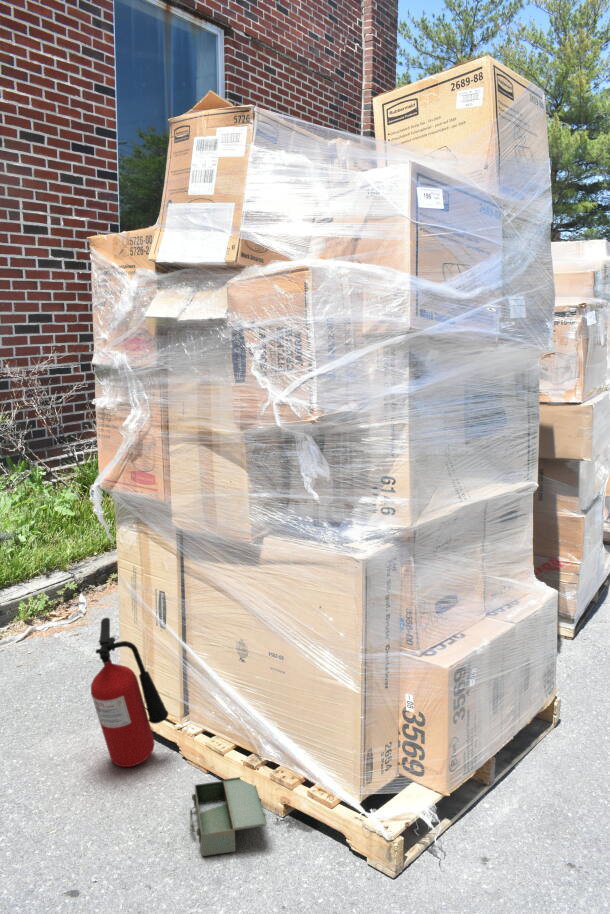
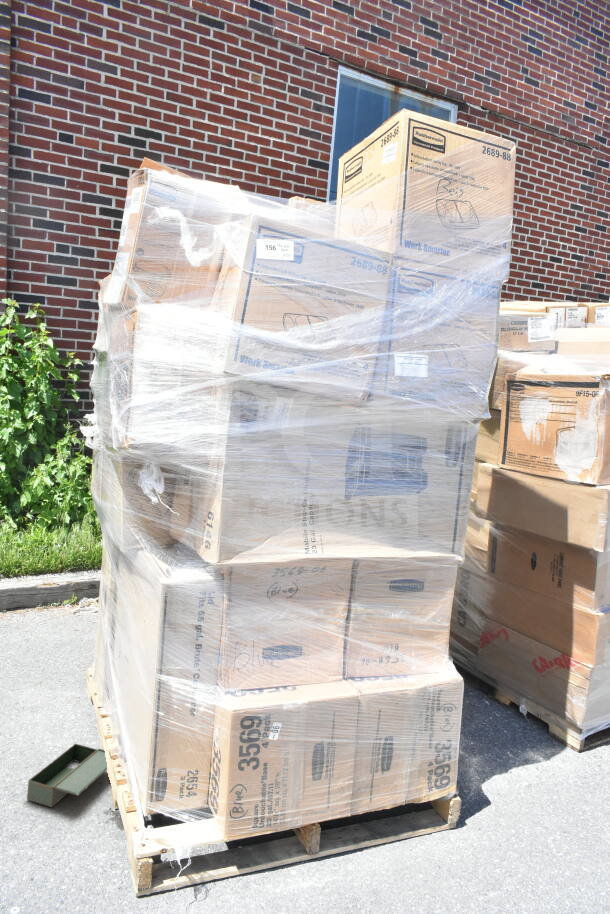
fire extinguisher: present [91,618,168,767] -> none [45,586,106,715]

